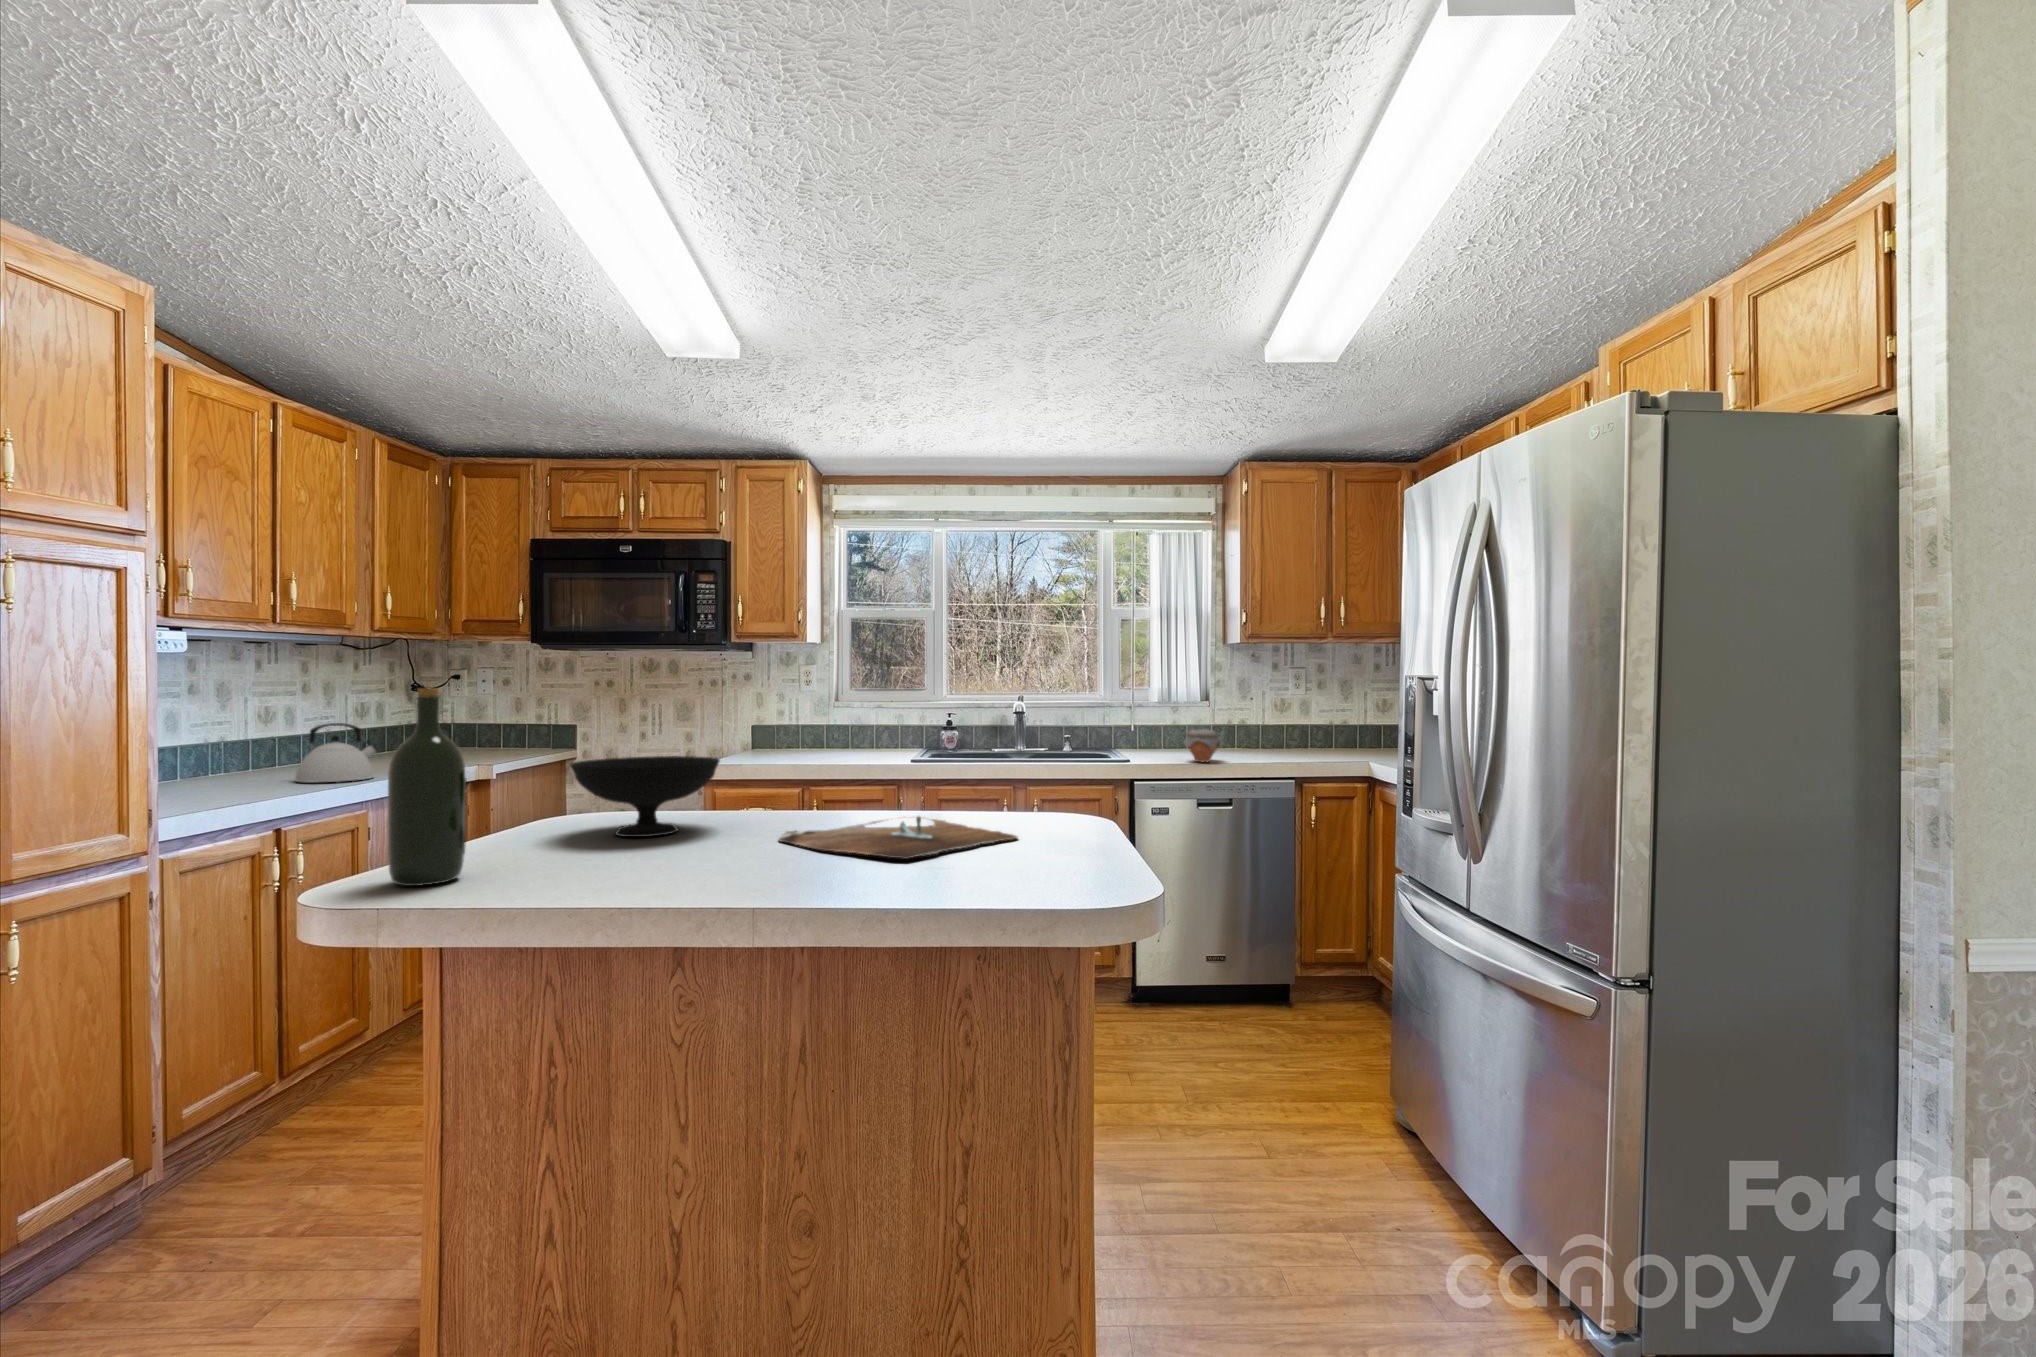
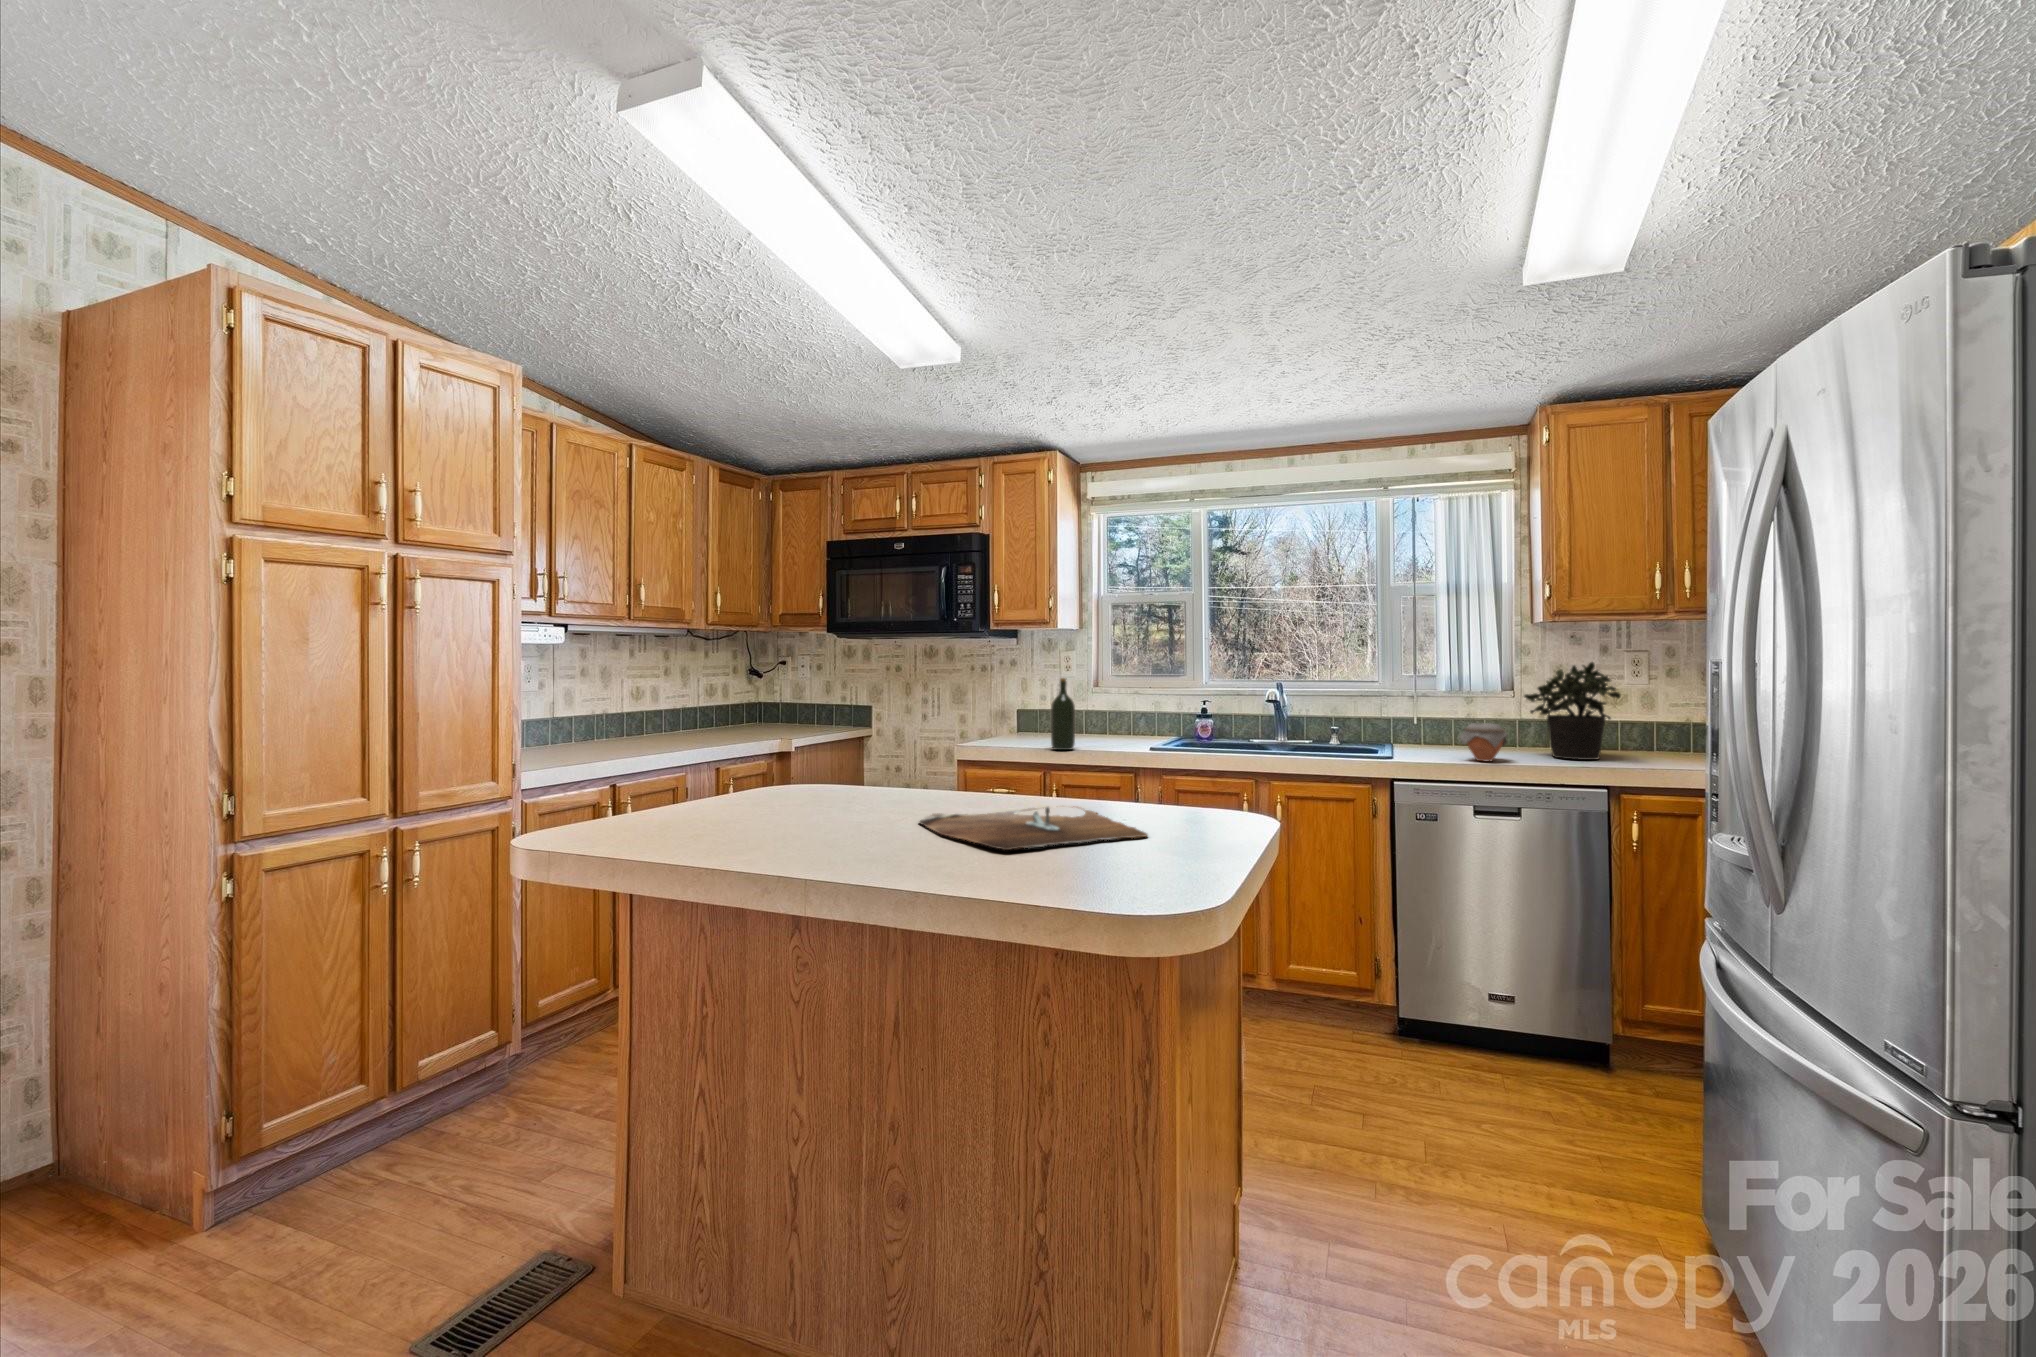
potted plant: none [1228,676,1303,758] -> present [1524,662,1621,760]
wine bottle: present [388,688,466,886] -> present [1051,678,1075,750]
kettle: present [295,723,377,782] -> none [646,701,703,749]
bowl: present [570,756,720,837] -> none [755,737,885,811]

